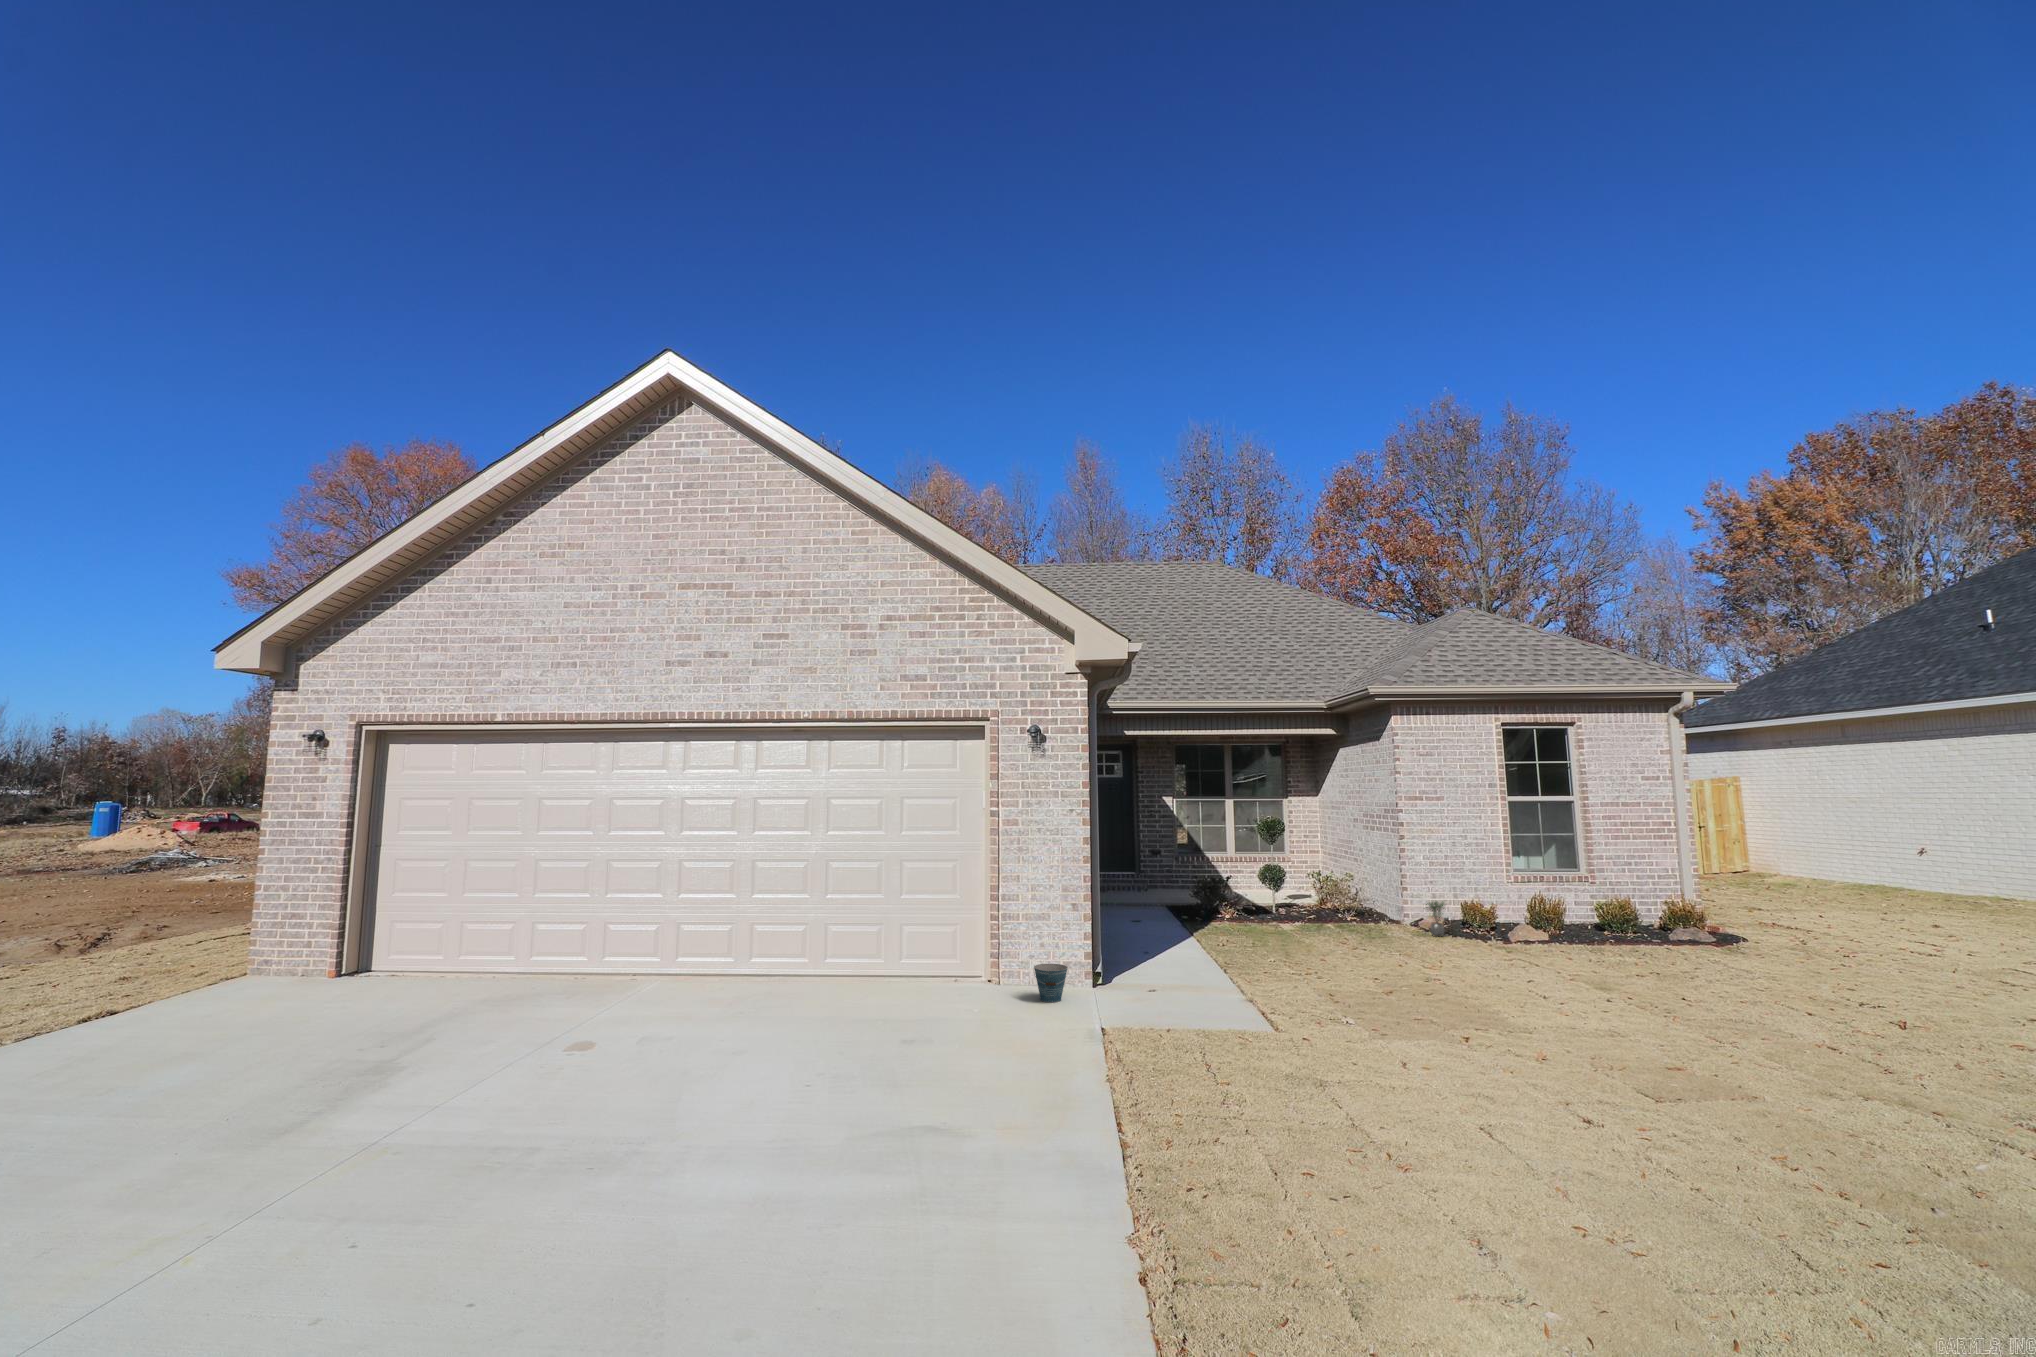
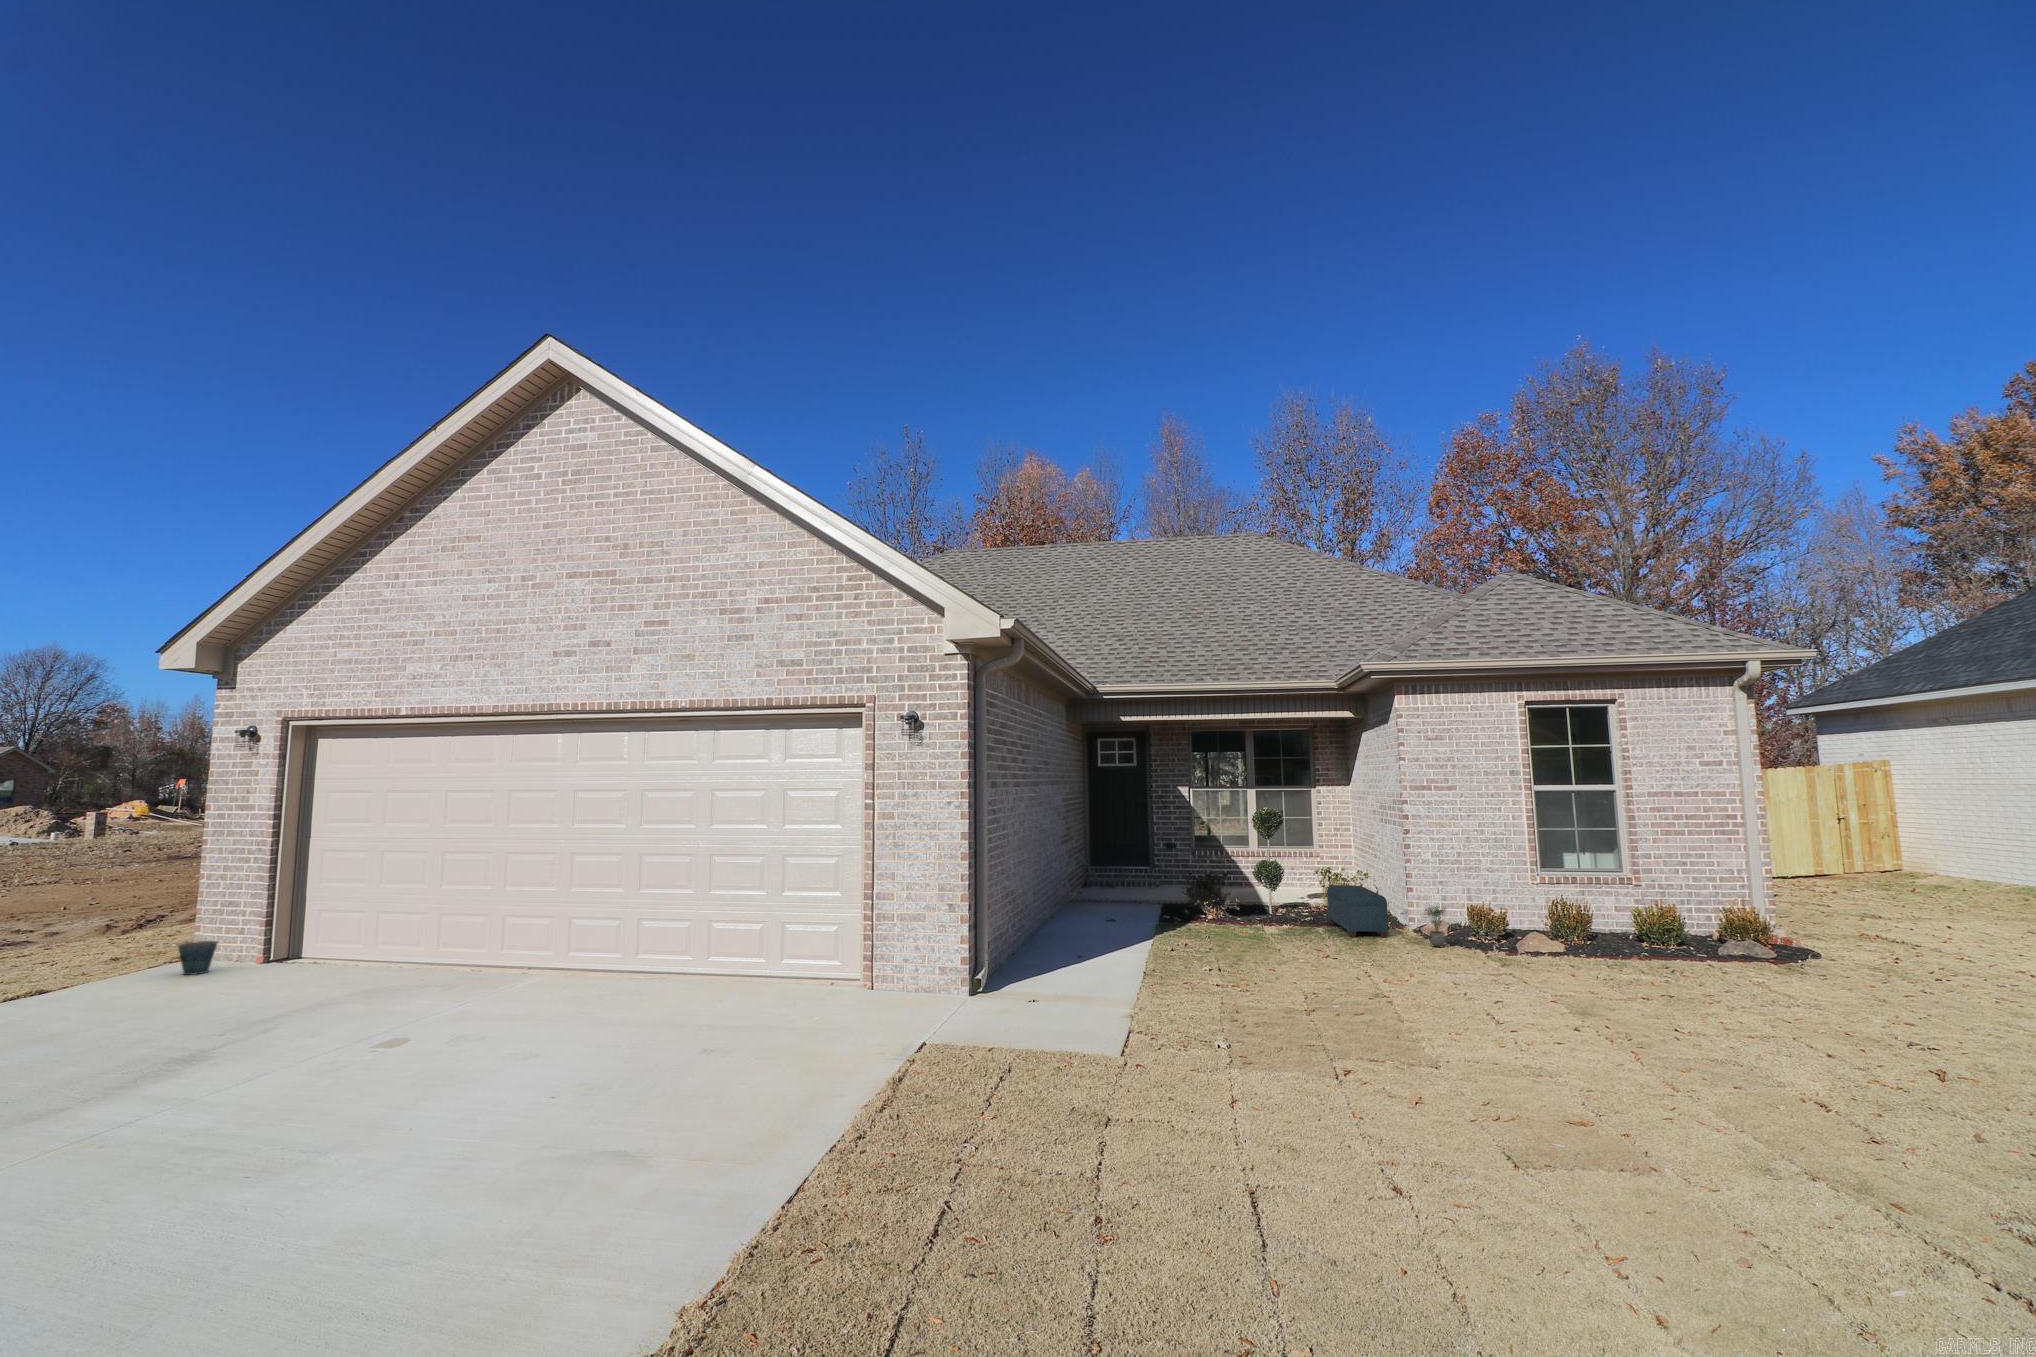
bench: none [1326,884,1390,929] -> present [1327,885,1388,937]
bucket: present [1034,964,1068,1002] -> present [178,941,218,975]

